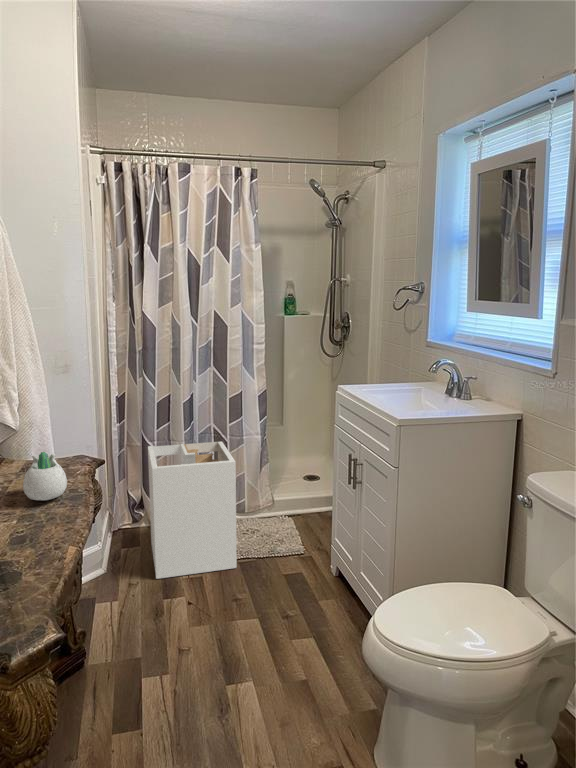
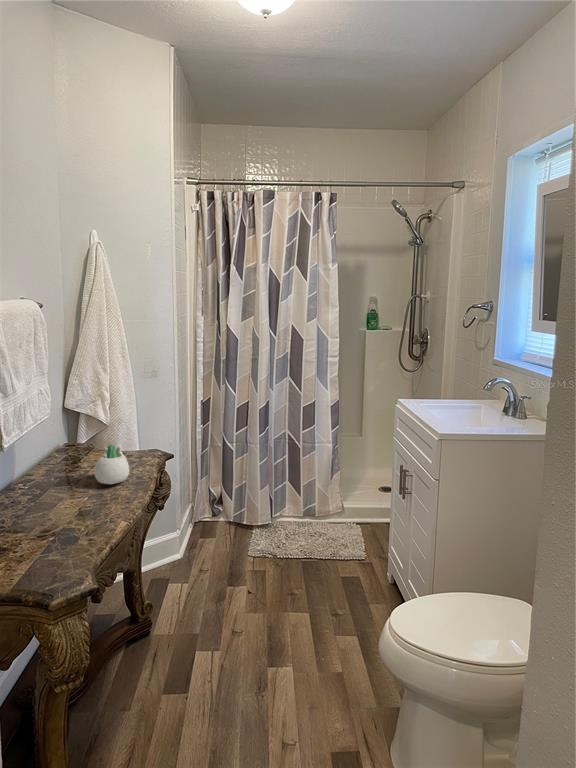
laundry hamper: present [148,442,237,579] -> none [224,447,300,568]

